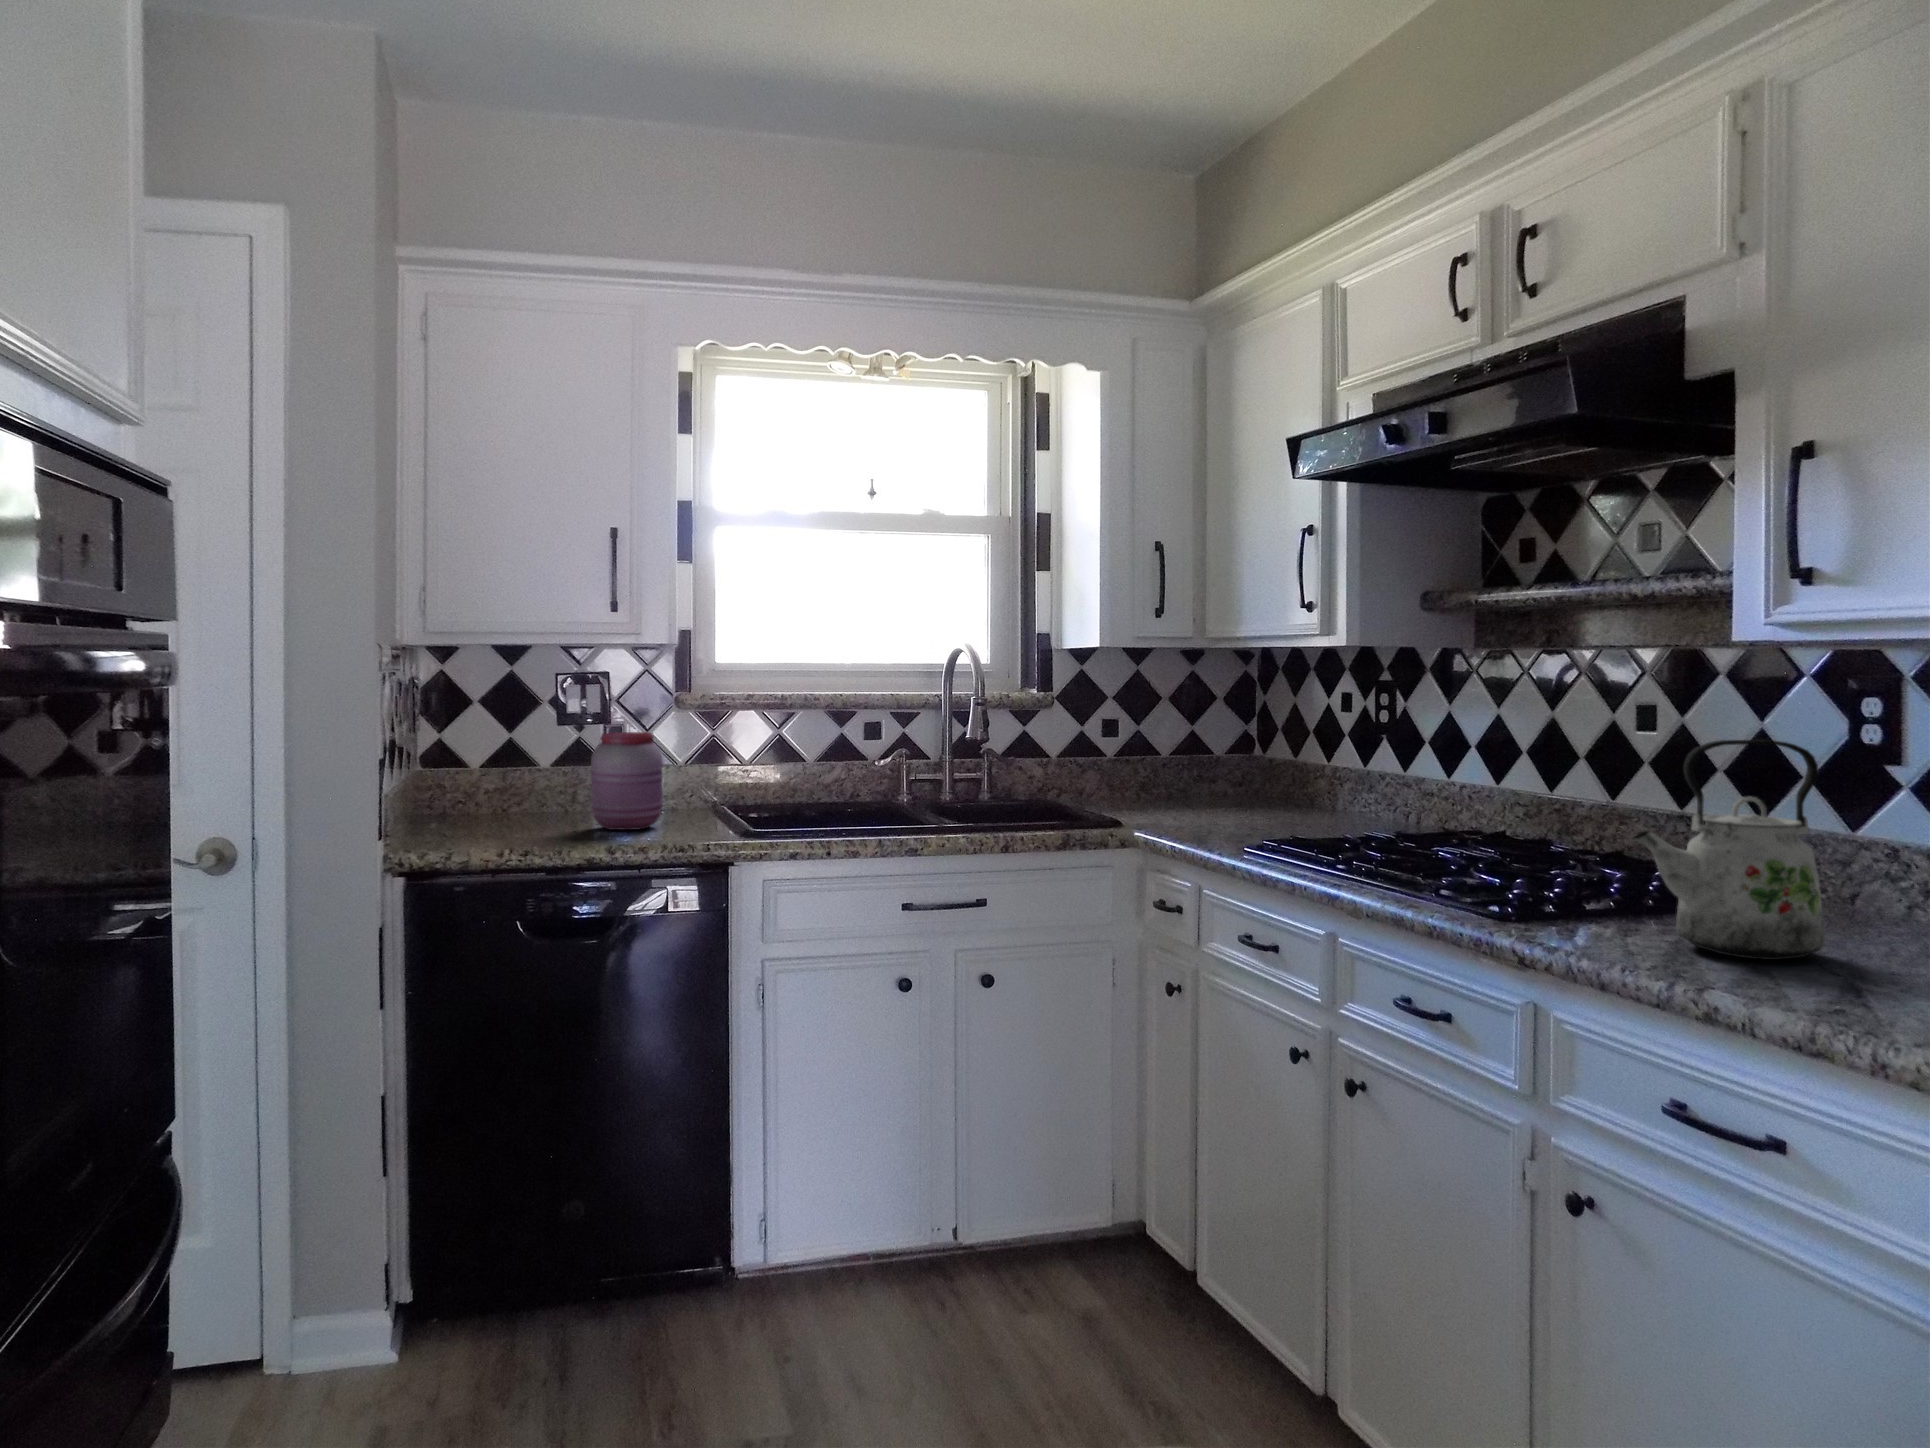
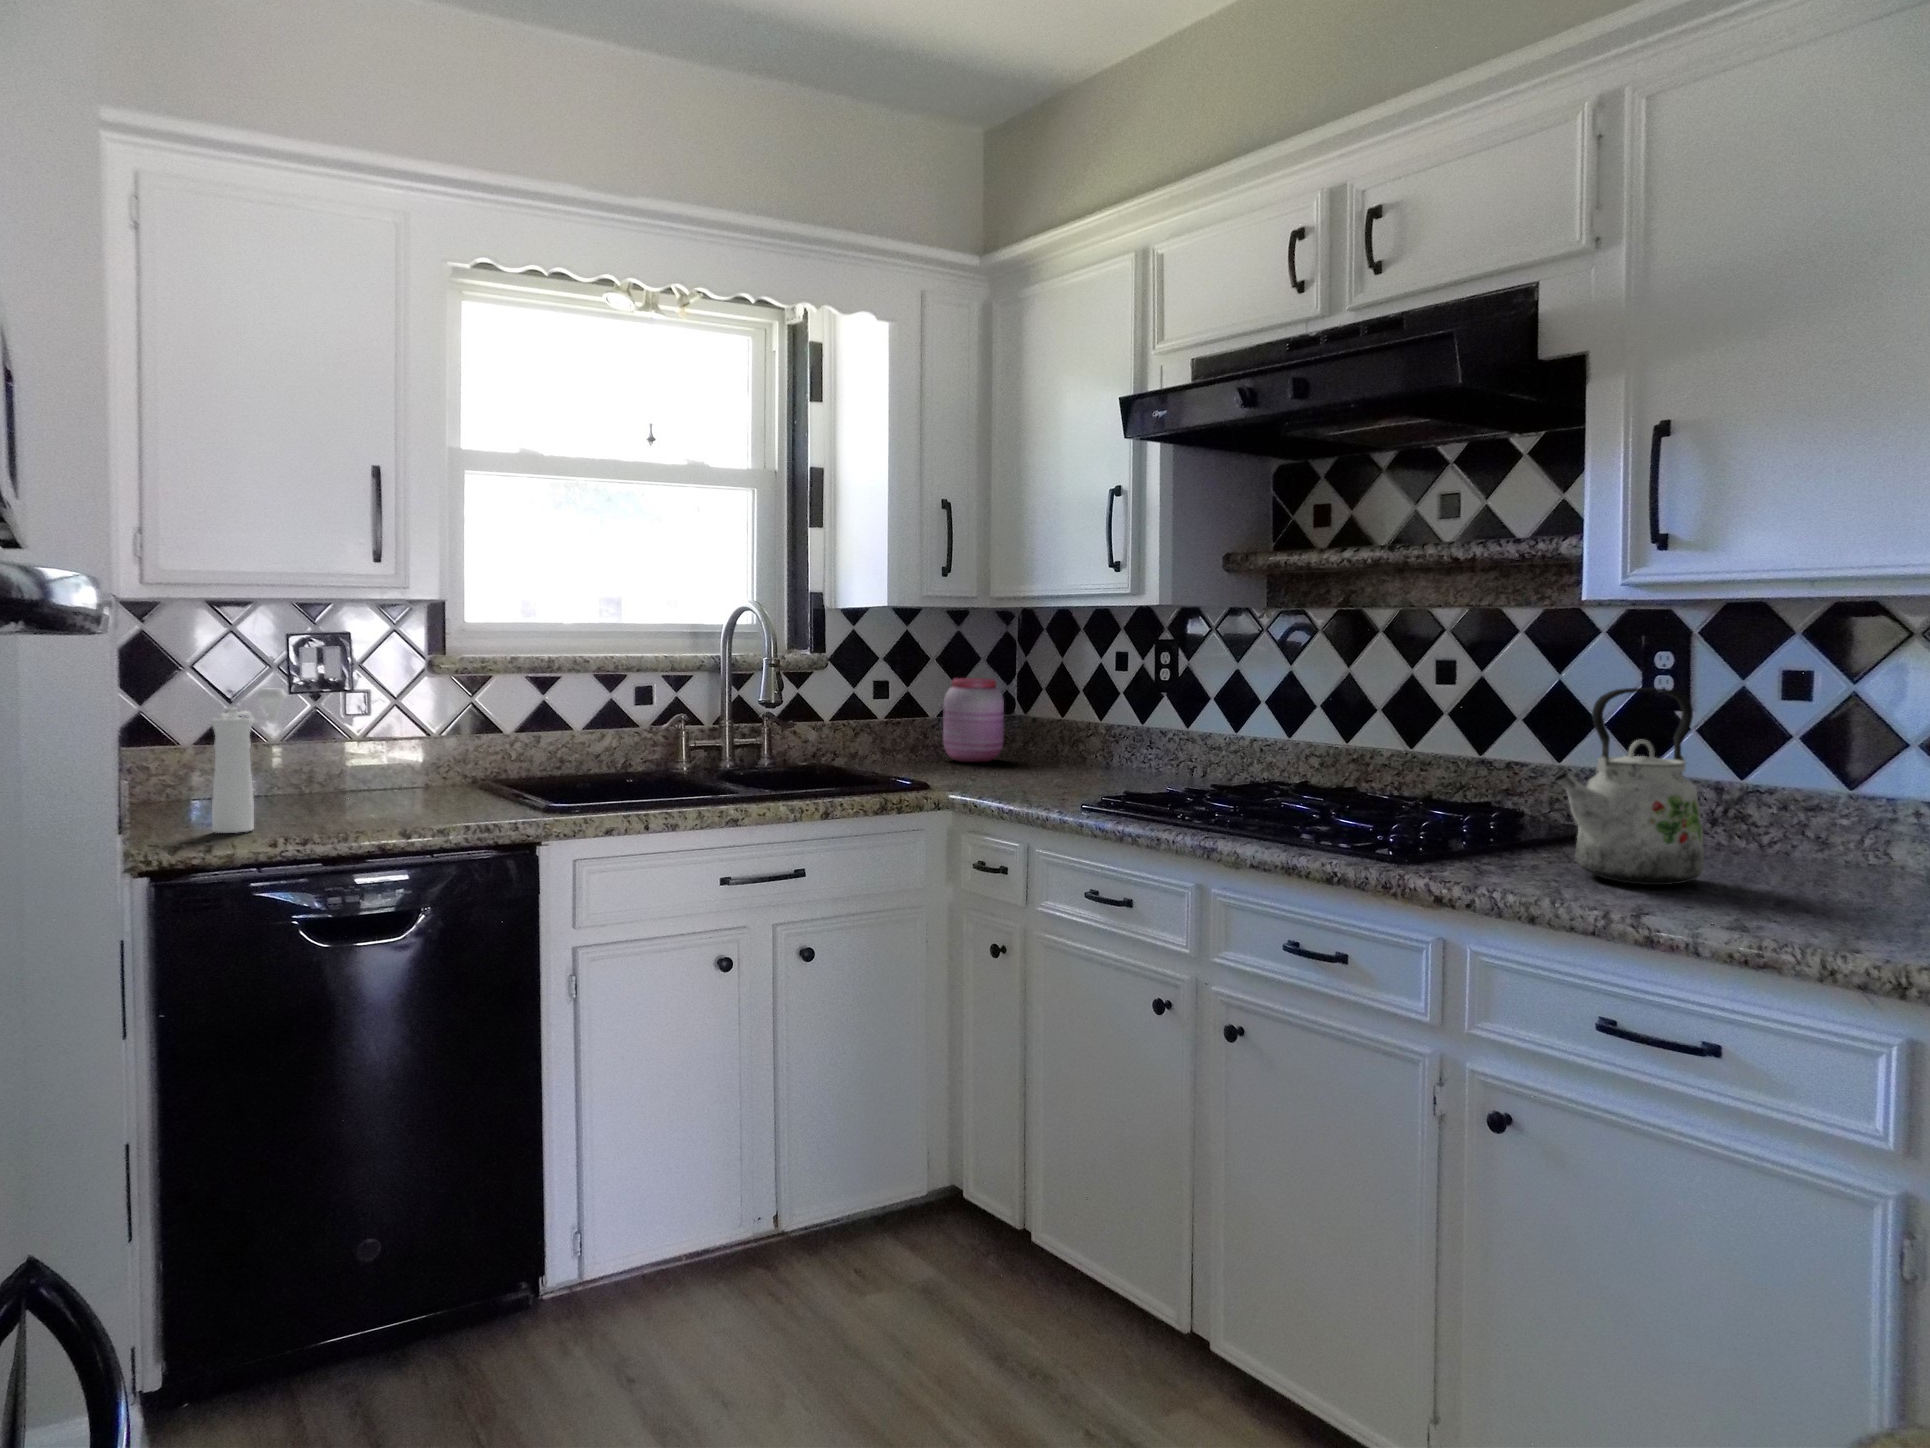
pepper mill: none [479,726,545,843] -> present [211,689,287,833]
jar: present [591,732,663,830] -> present [943,678,1004,762]

